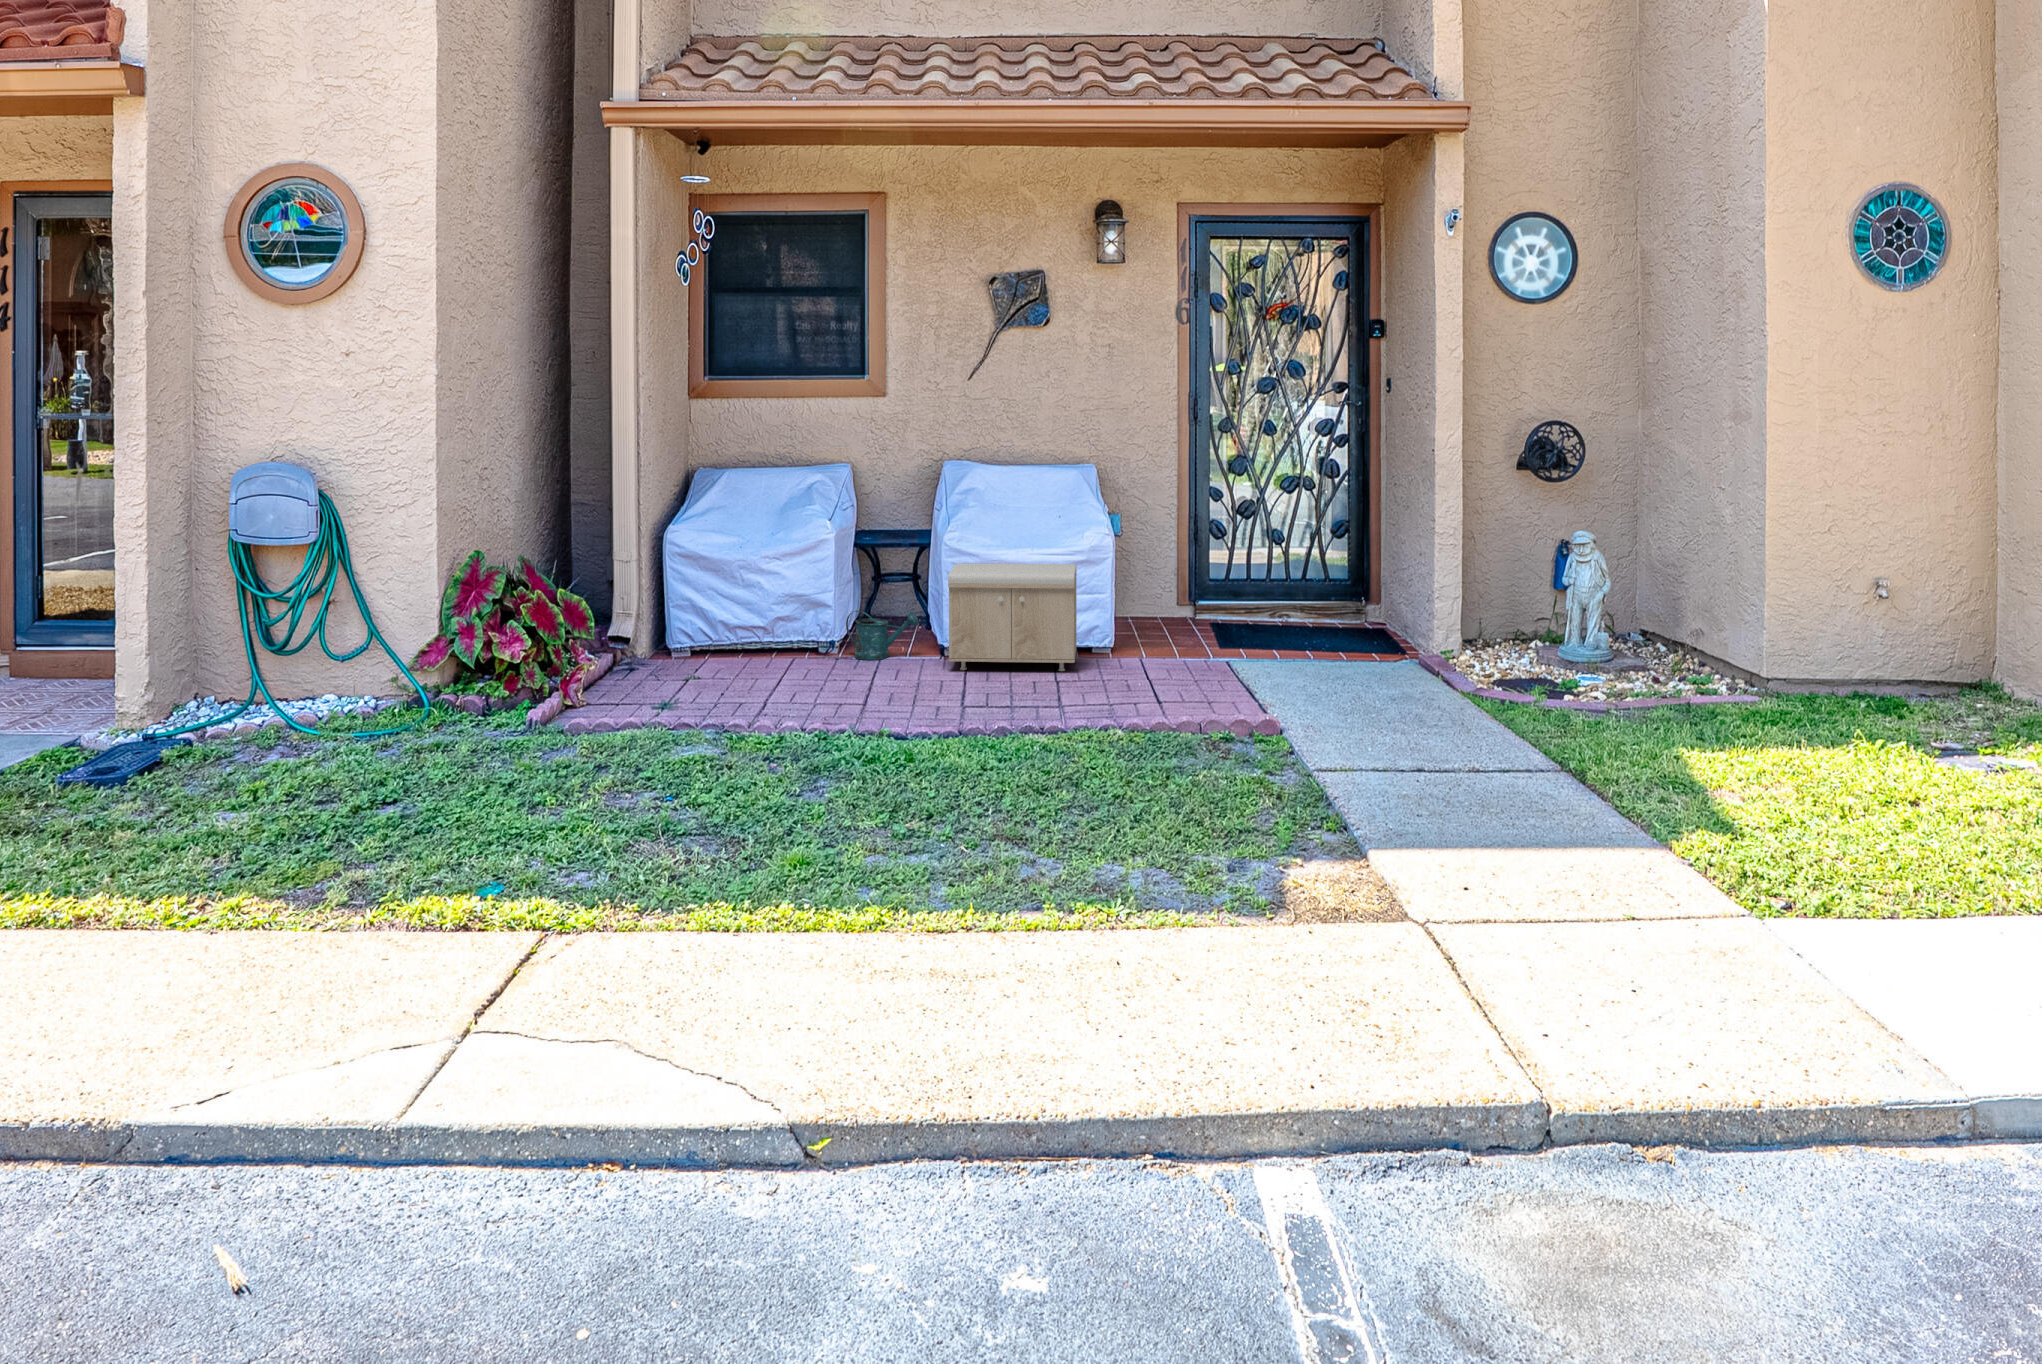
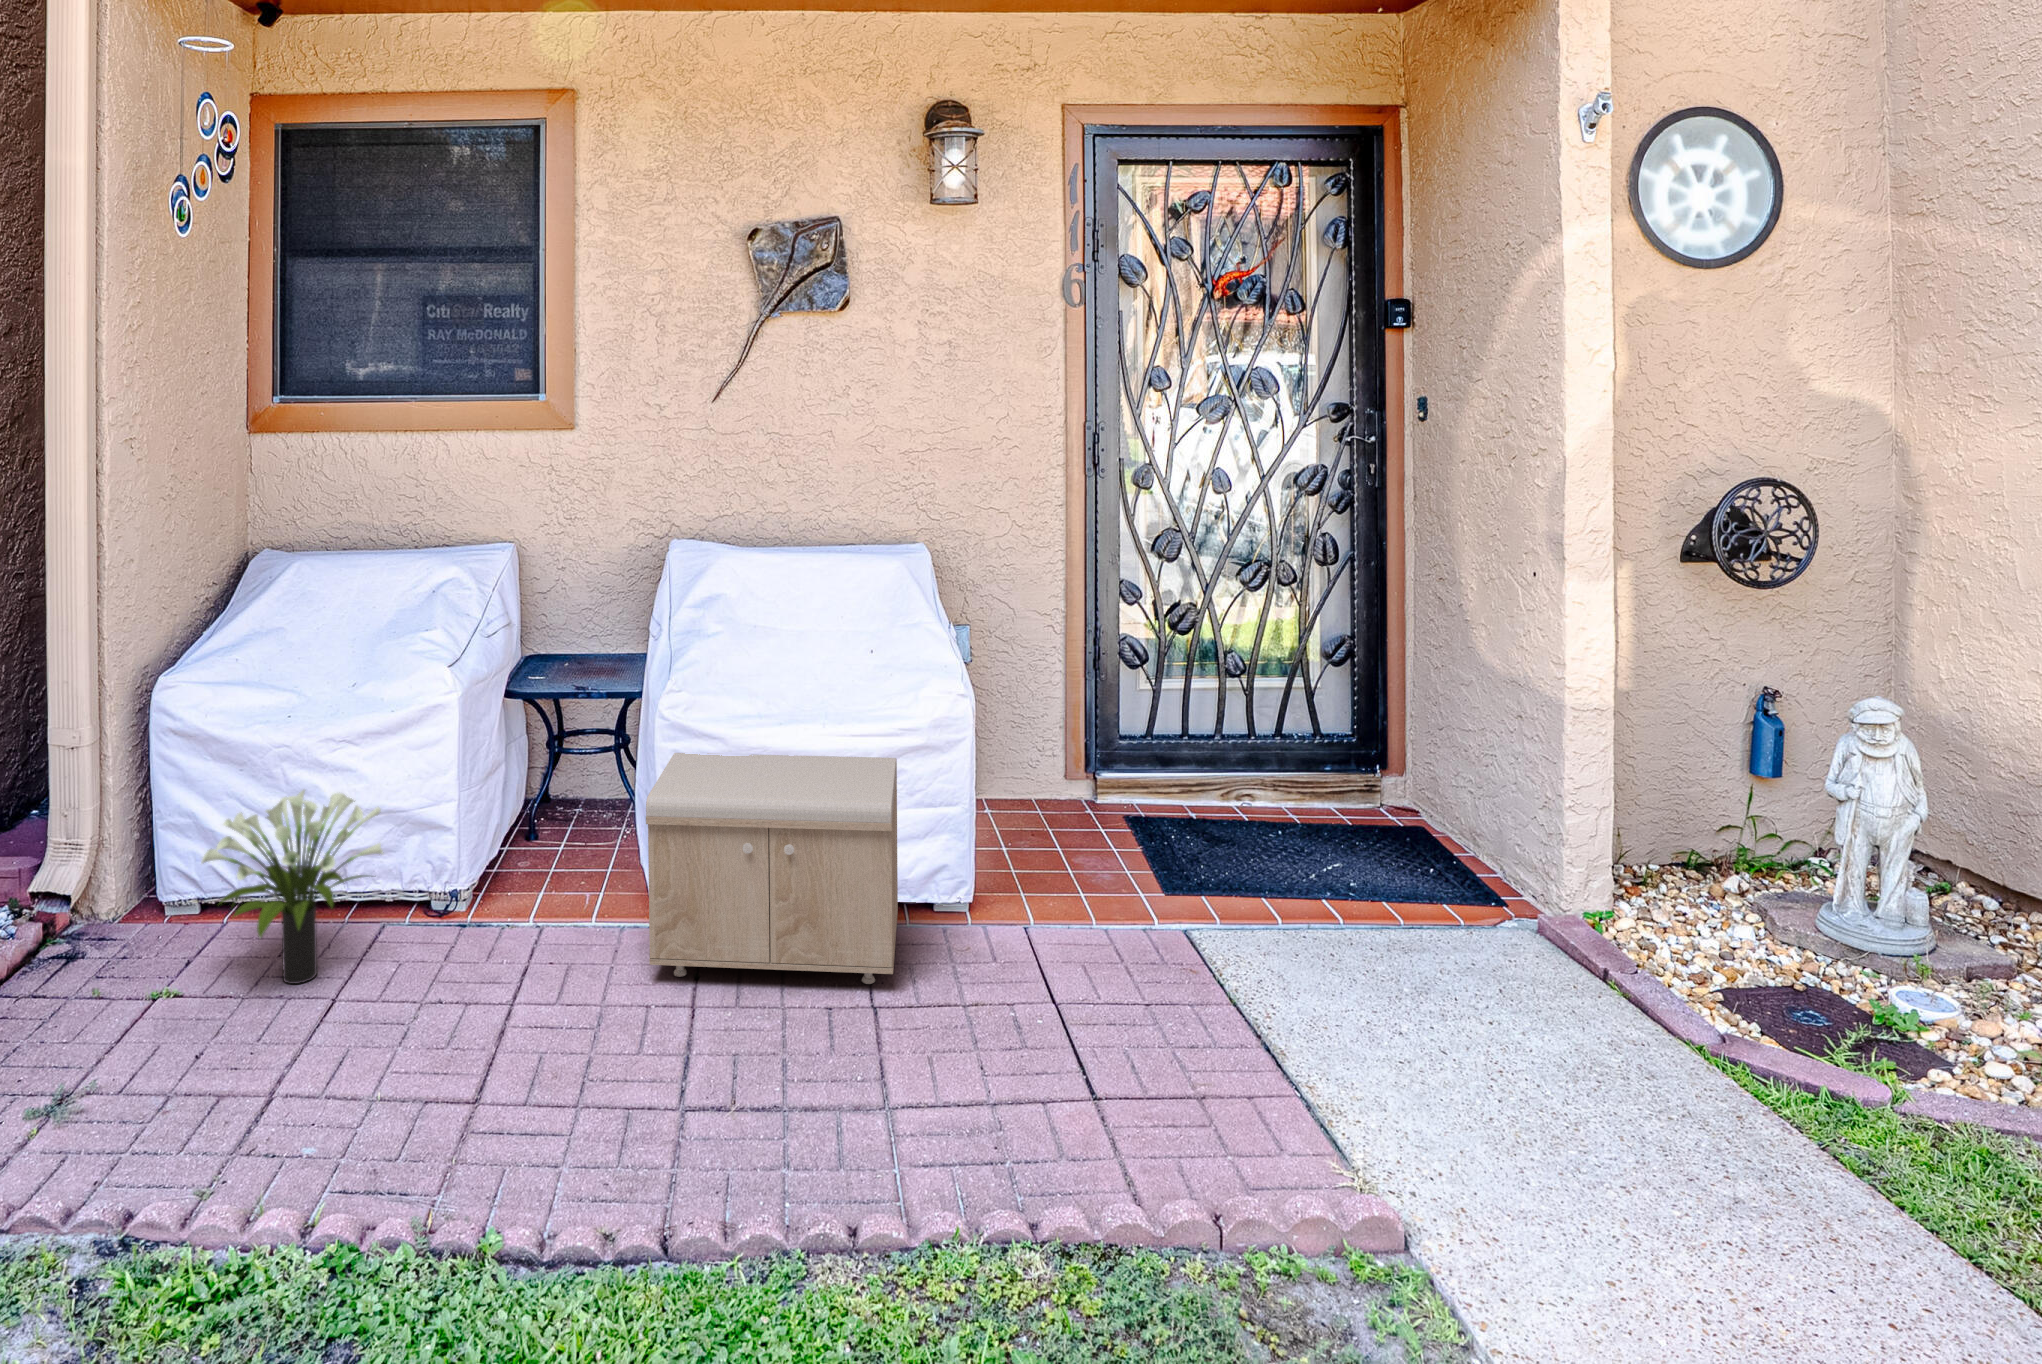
potted plant: none [719,576,809,673] -> present [202,790,383,984]
watering can: present [846,611,918,660] -> none [478,834,606,933]

